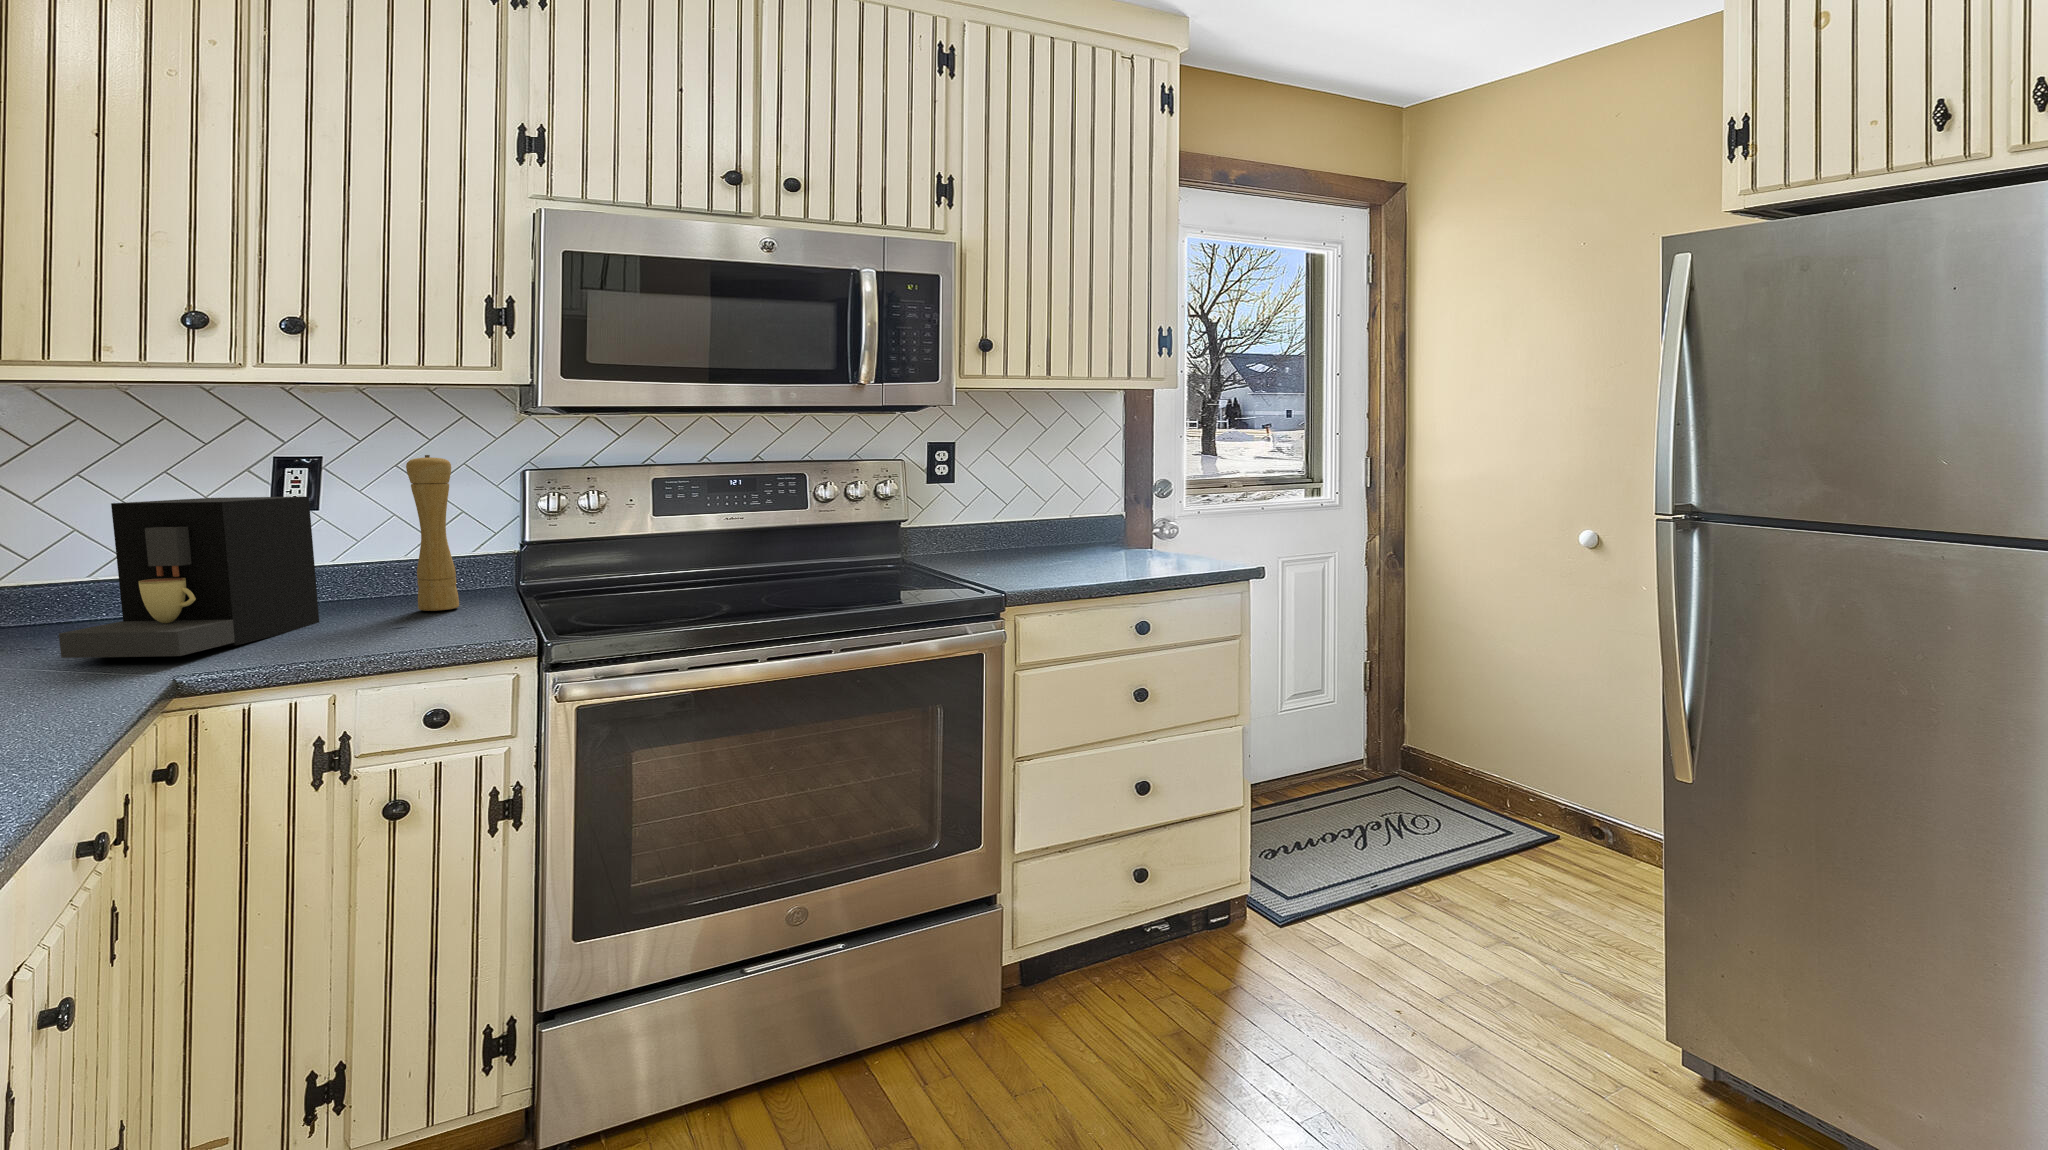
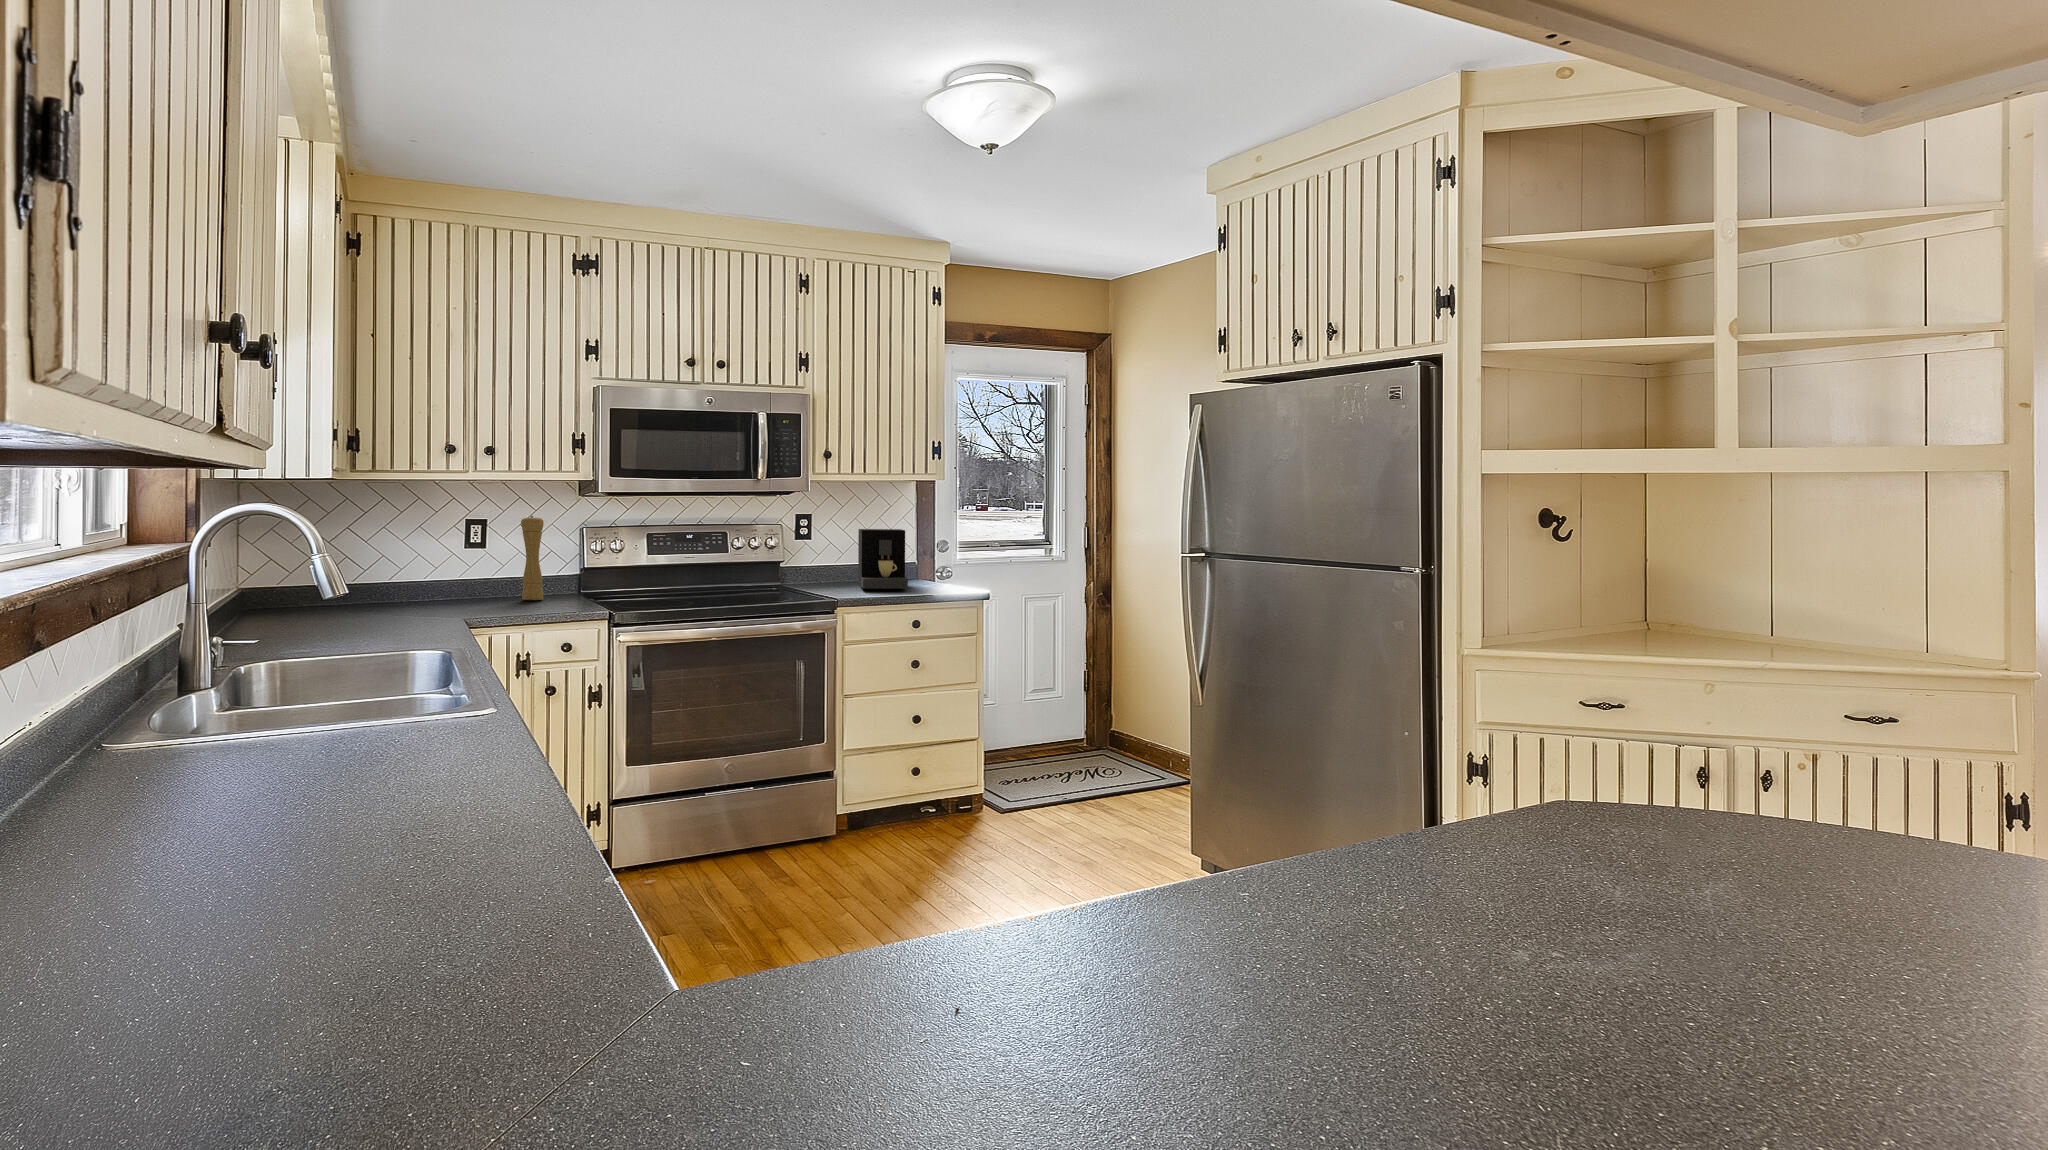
coffee maker: present [59,497,319,658] -> present [858,529,908,589]

